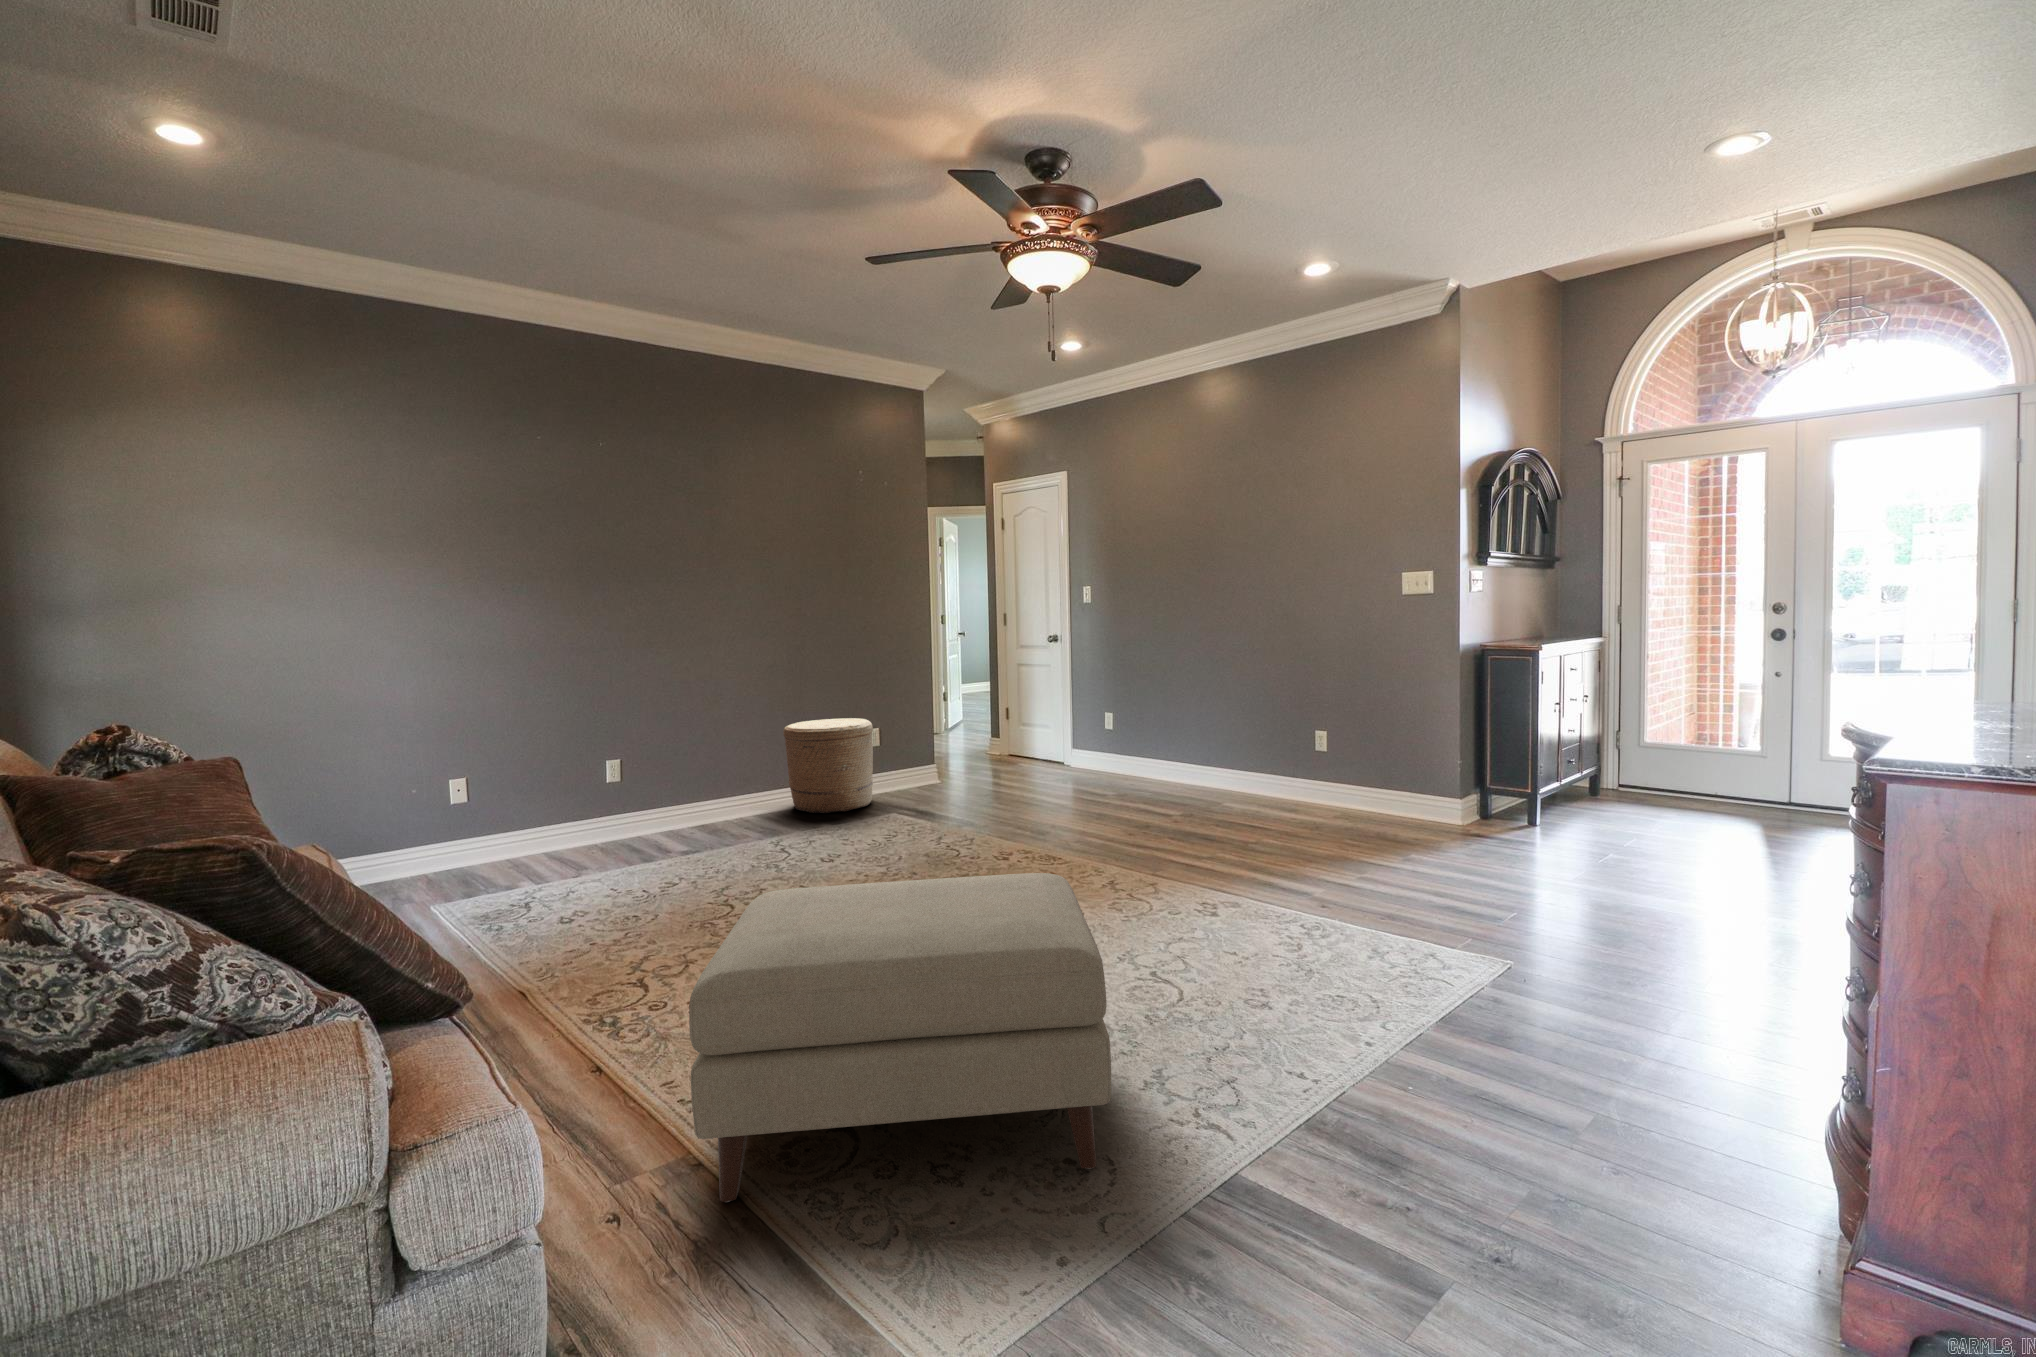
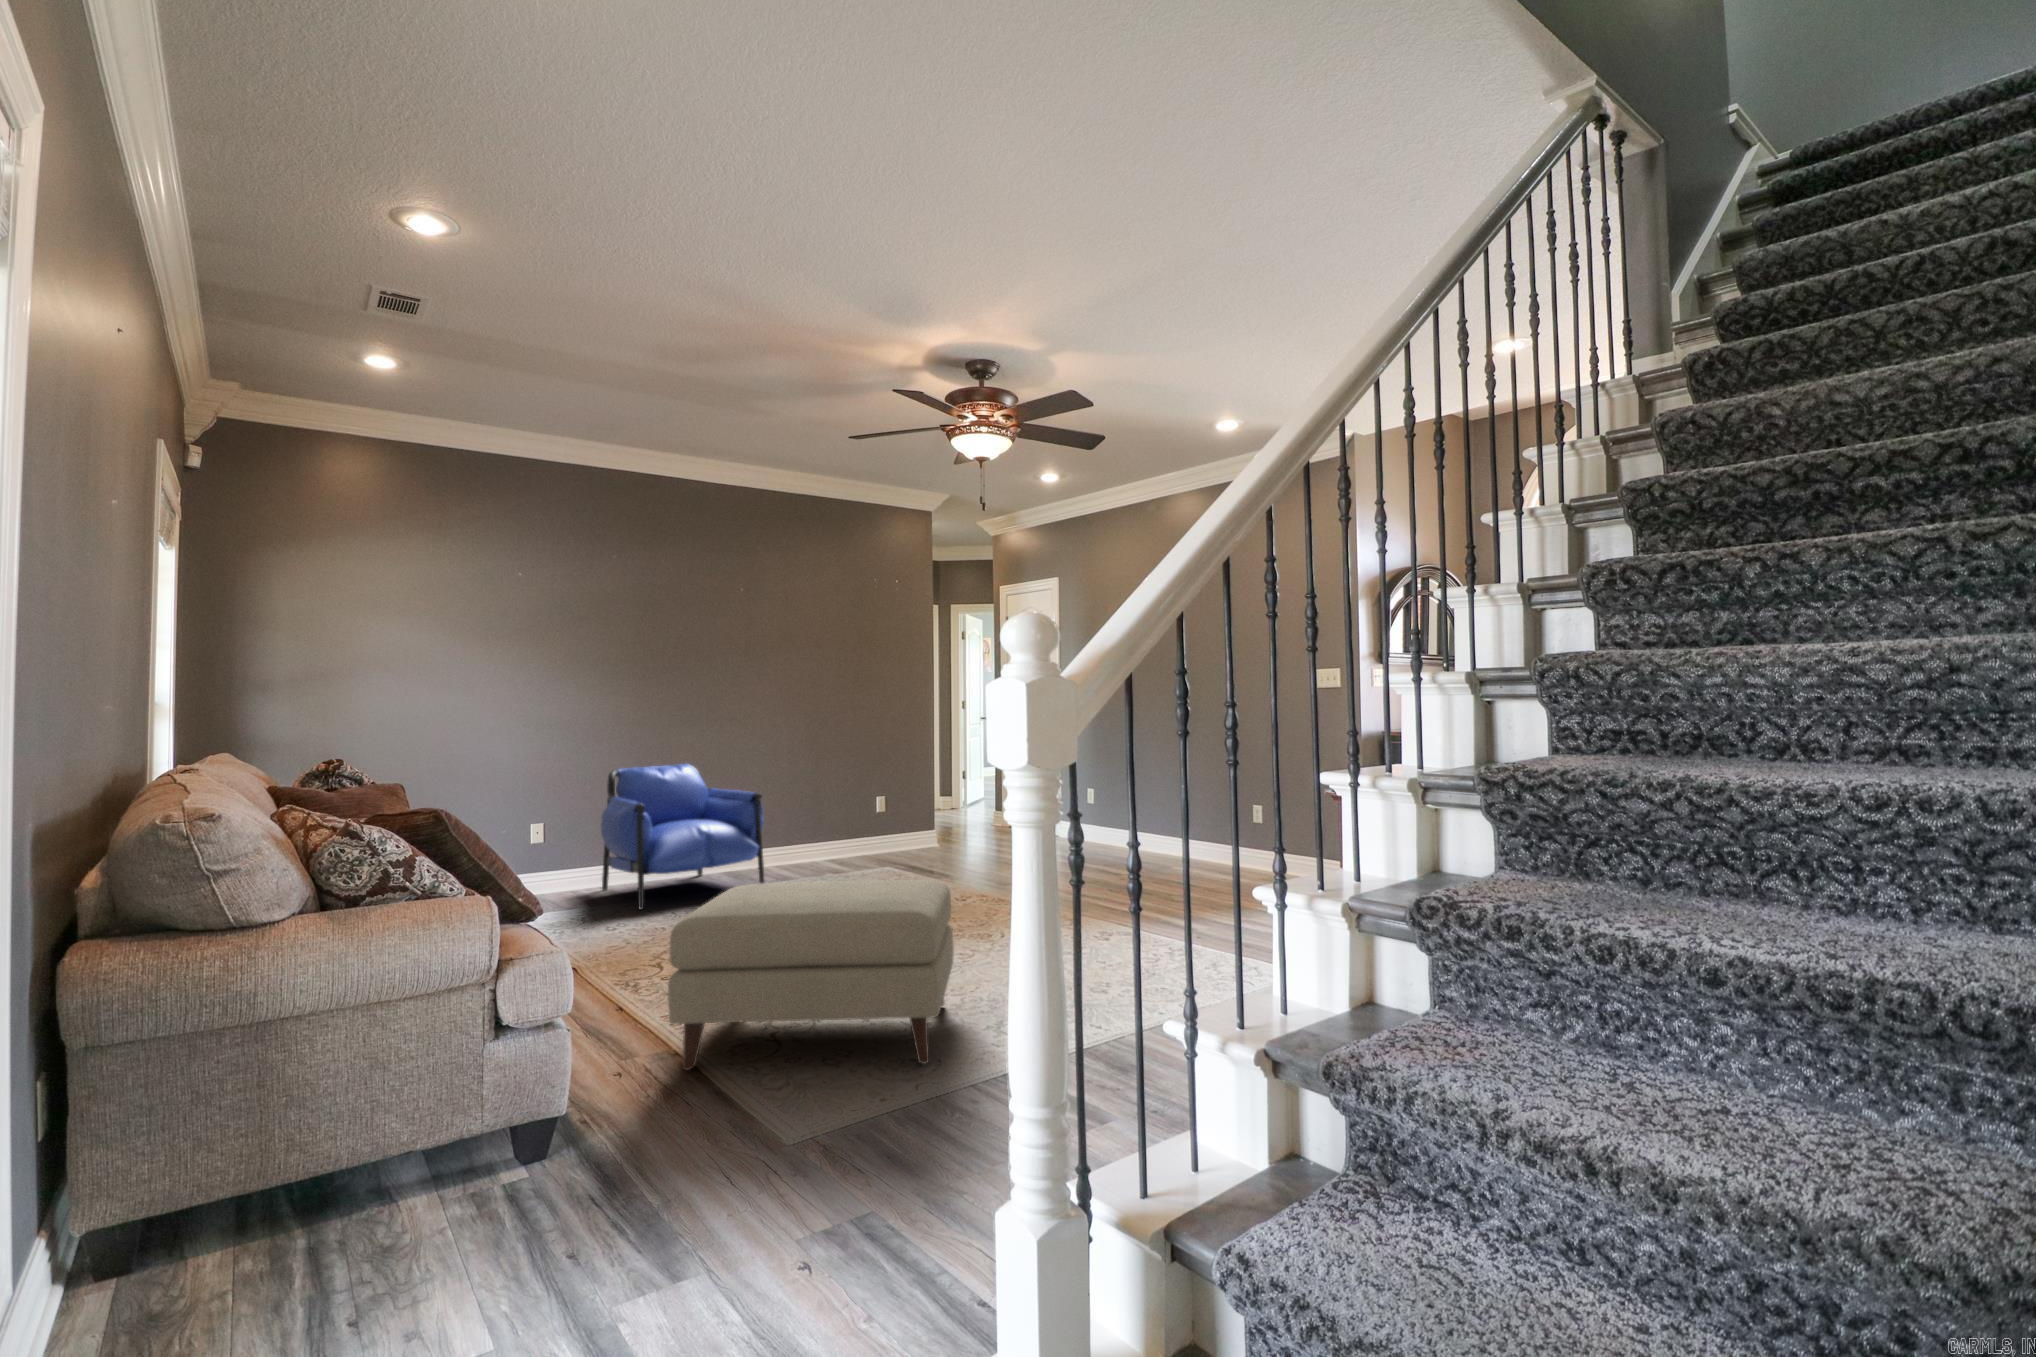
armchair: none [551,696,759,882] -> present [601,764,765,909]
basket: present [783,718,873,813] -> none [795,789,872,870]

